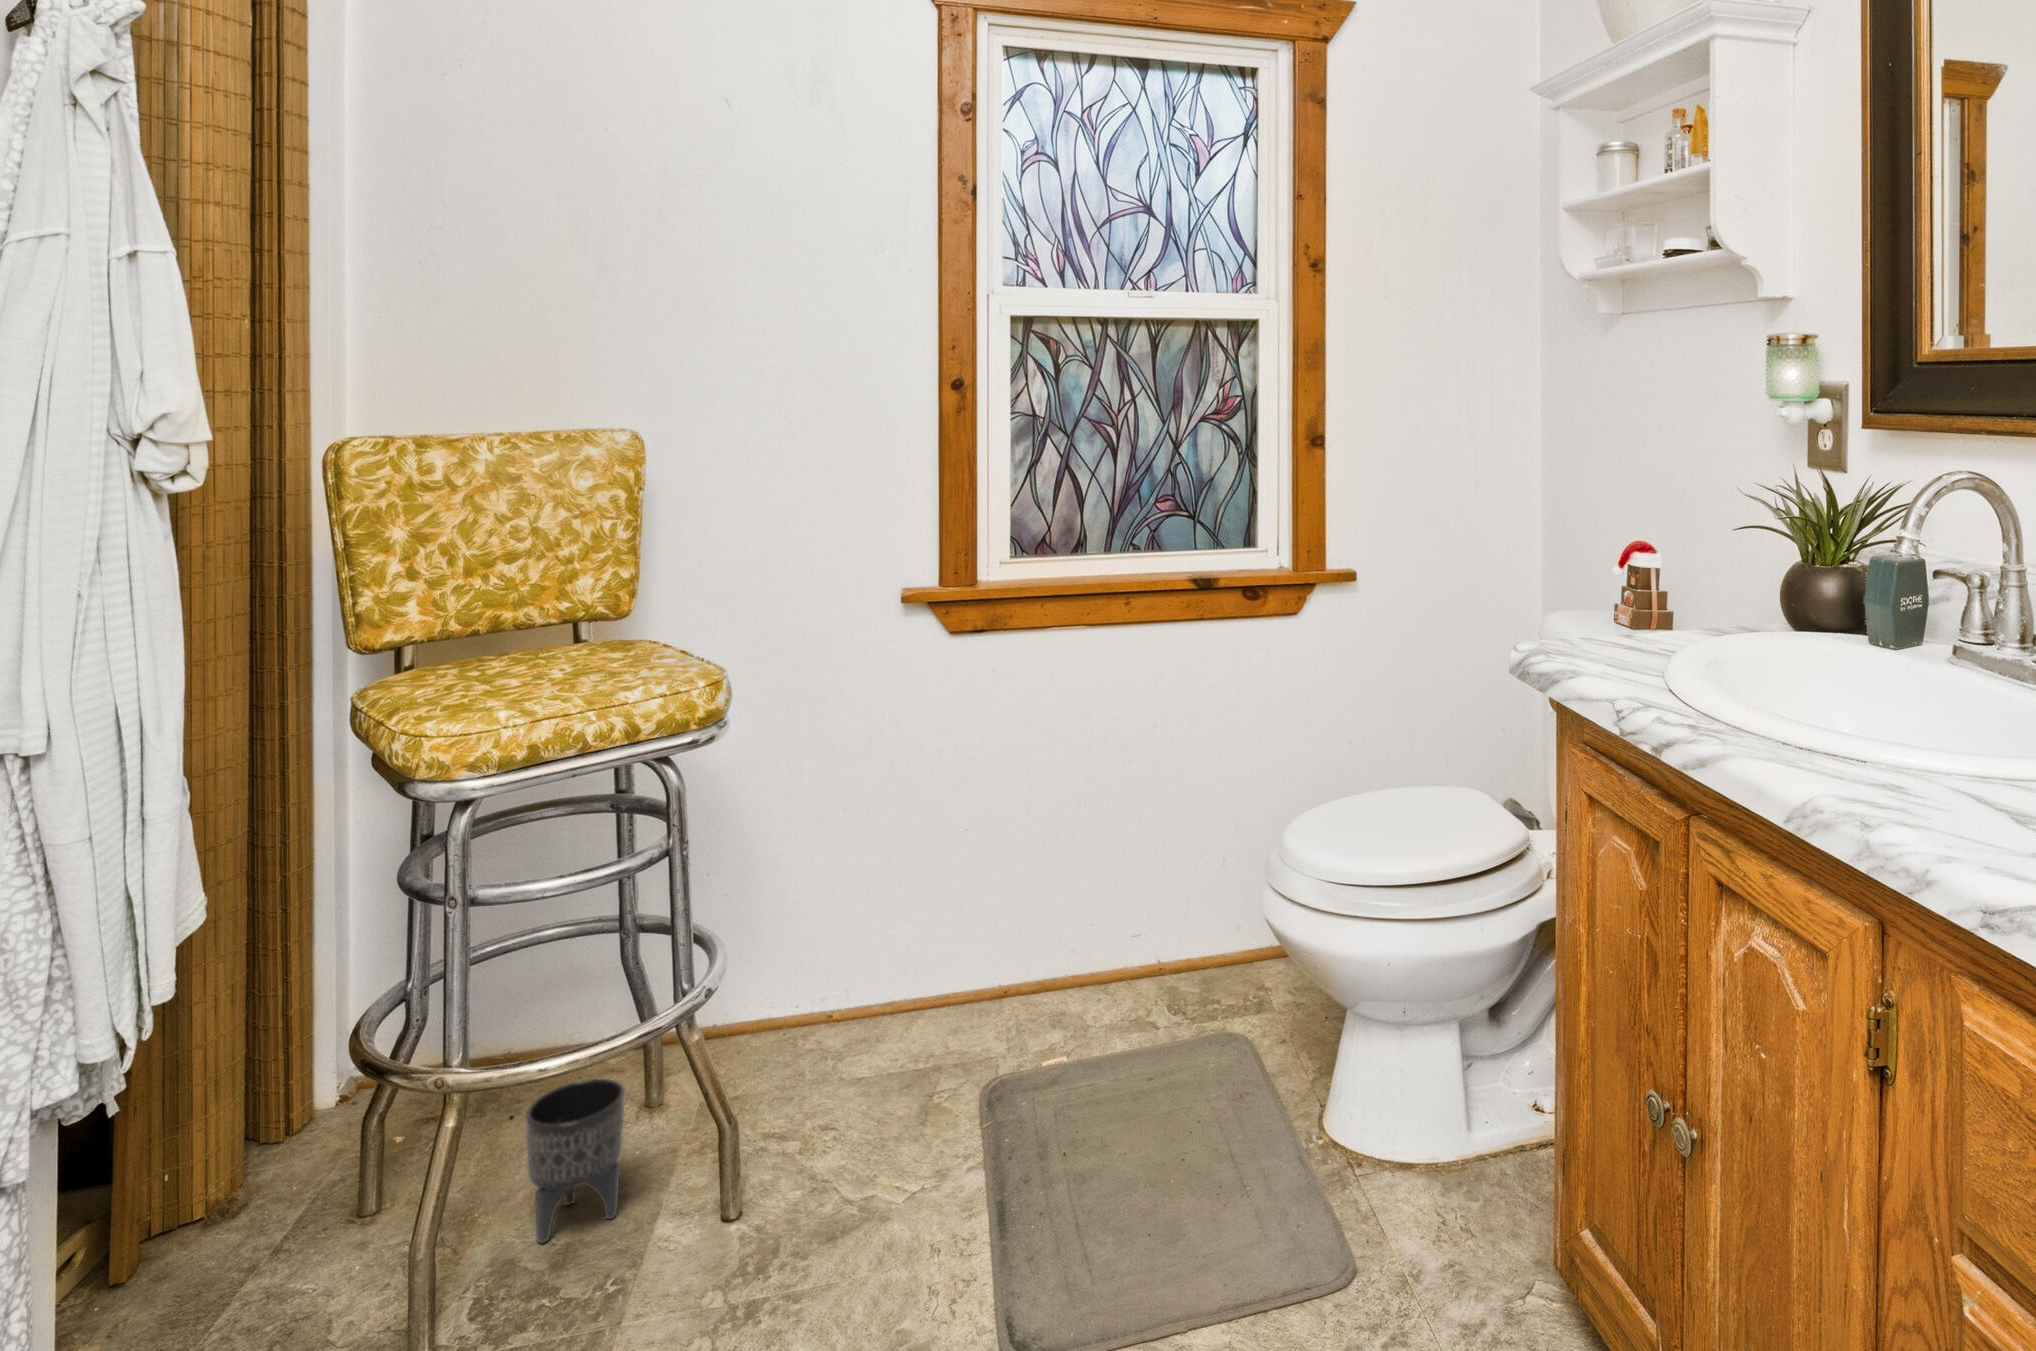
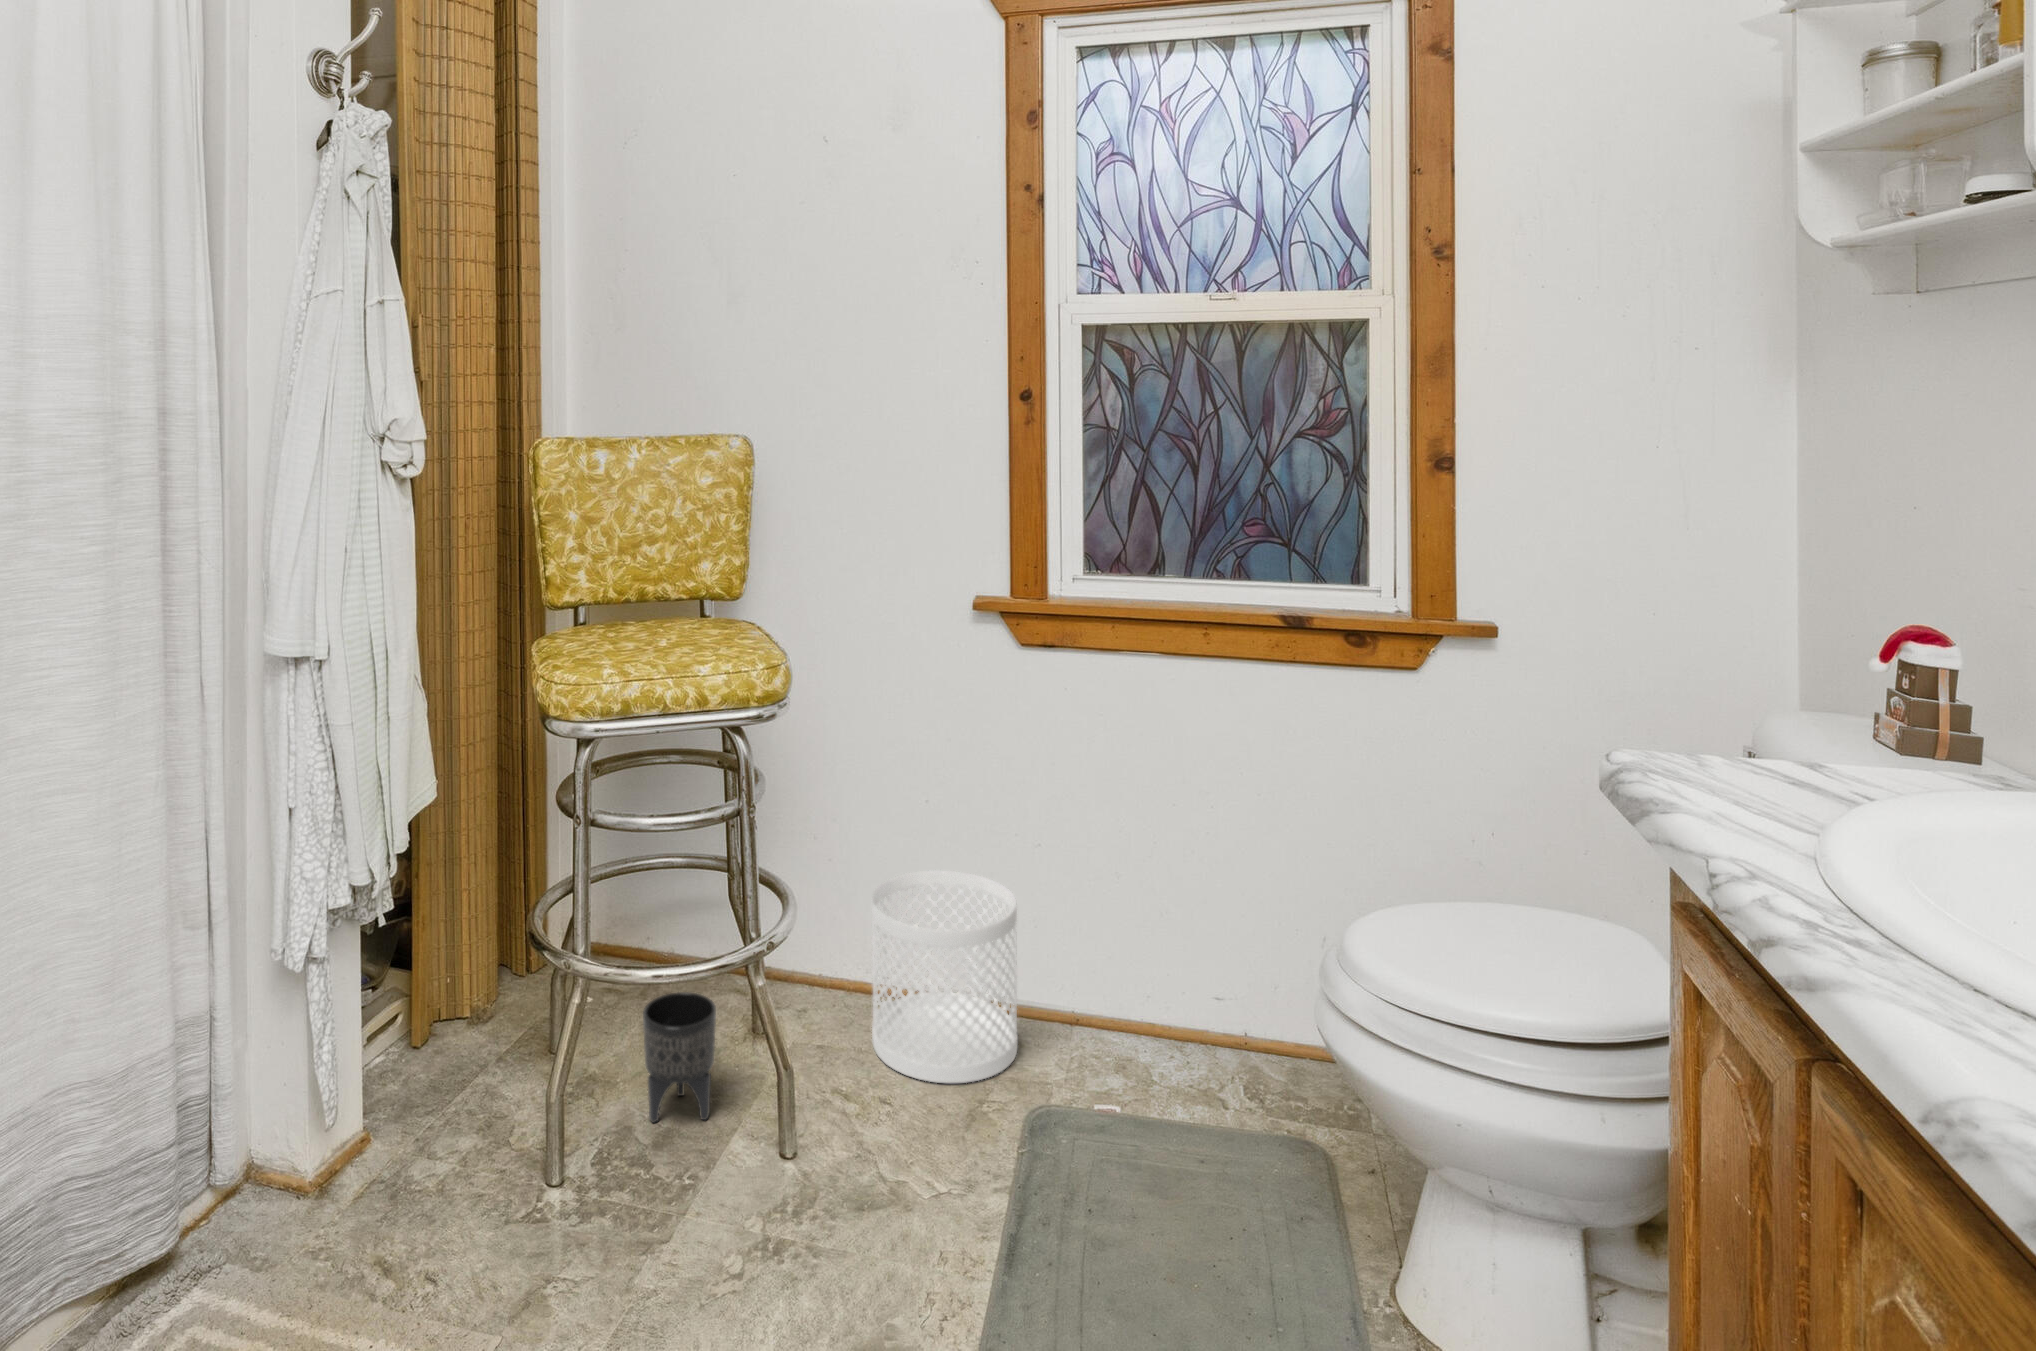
waste basket: none [791,879,951,1100] -> present [872,870,1018,1083]

